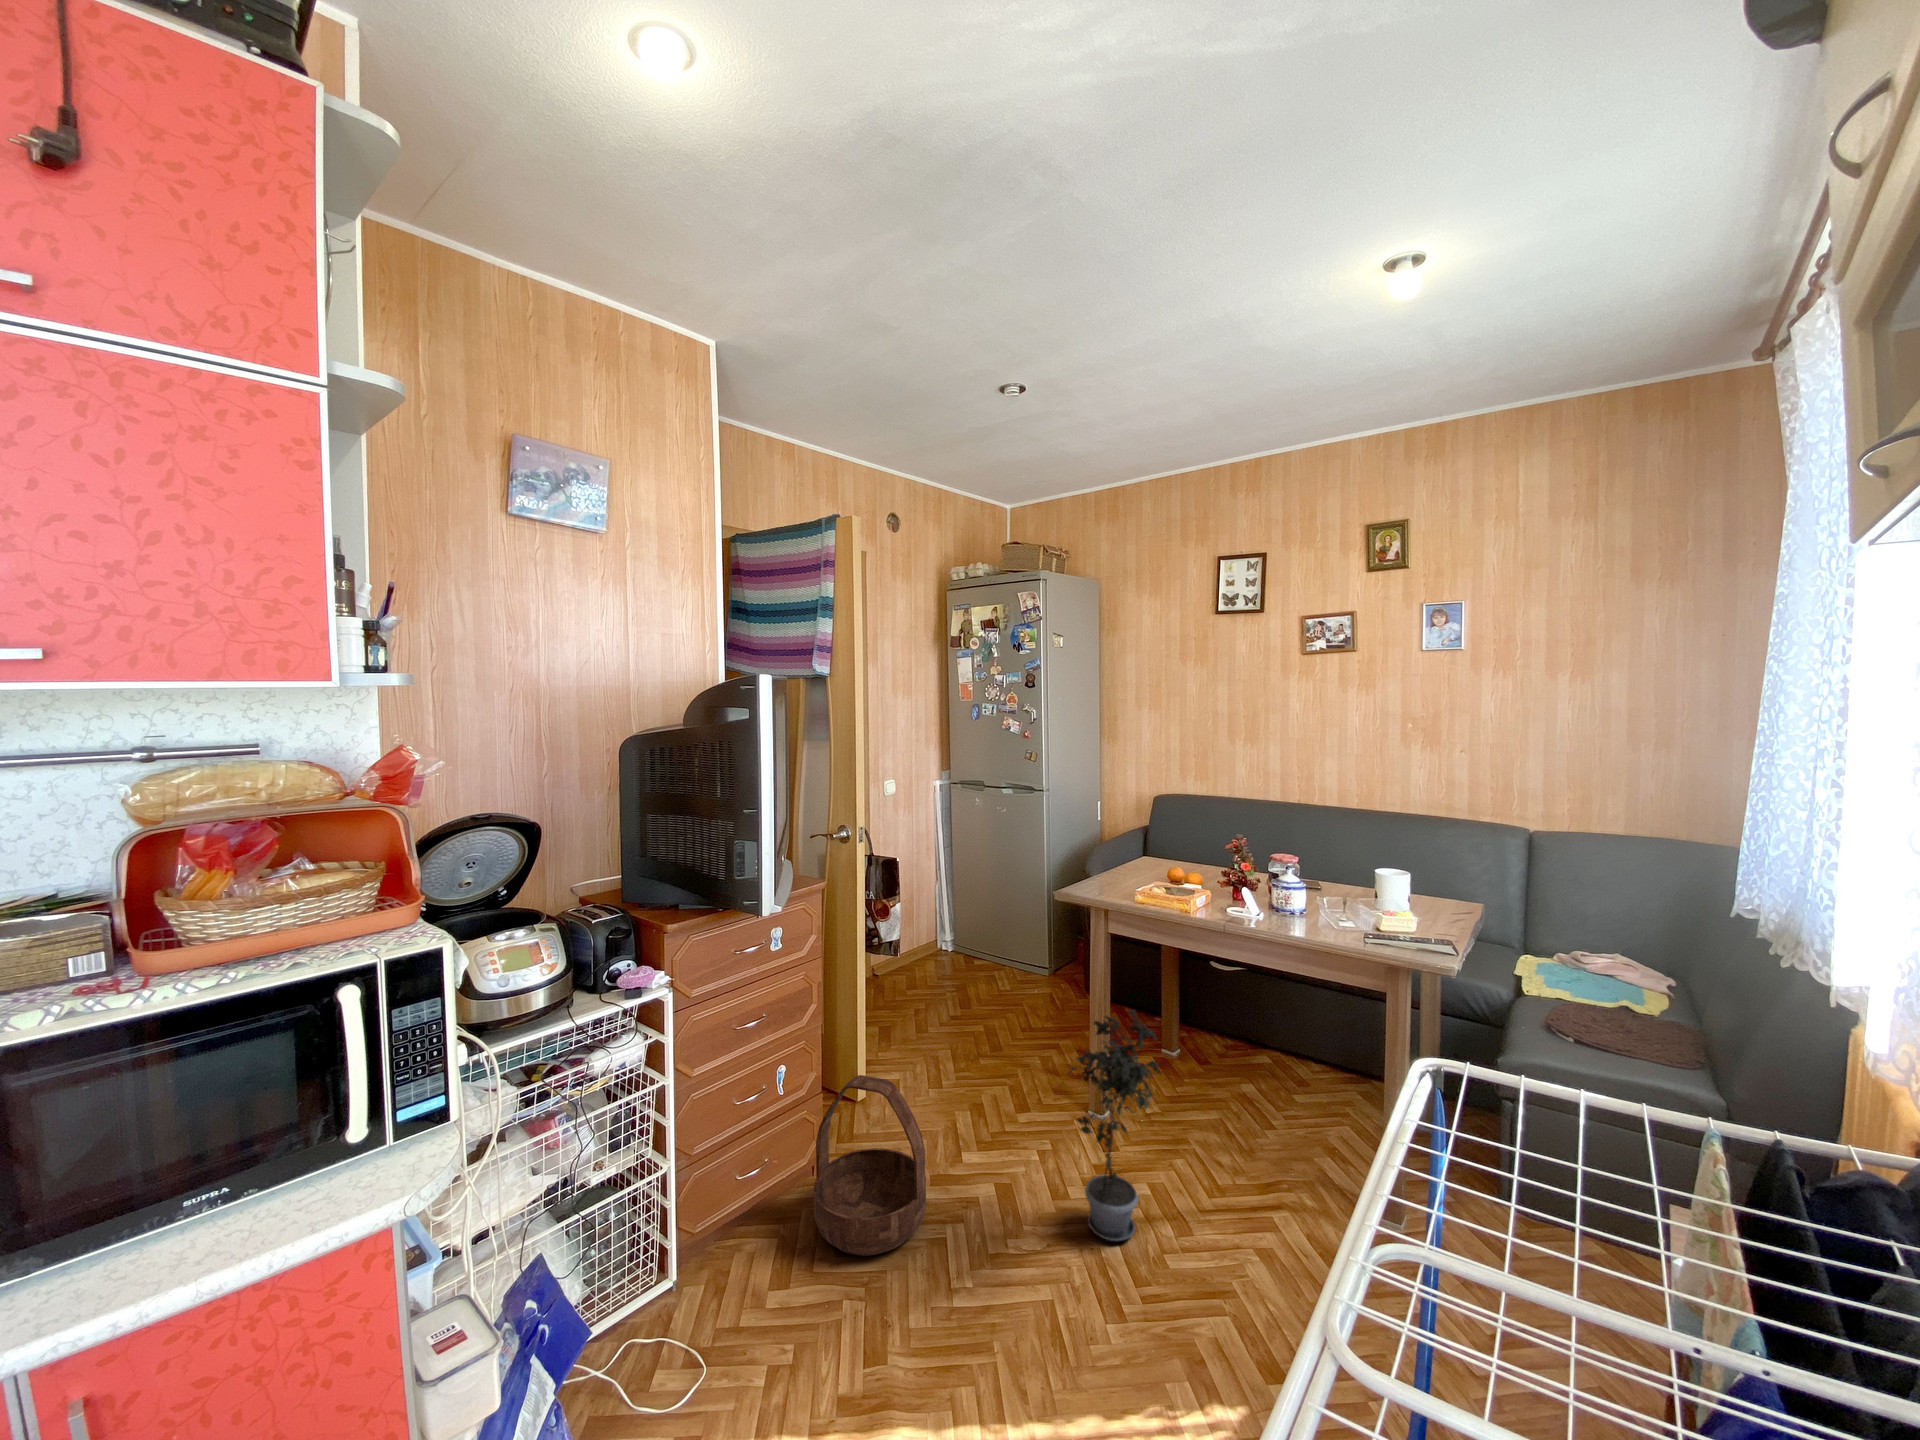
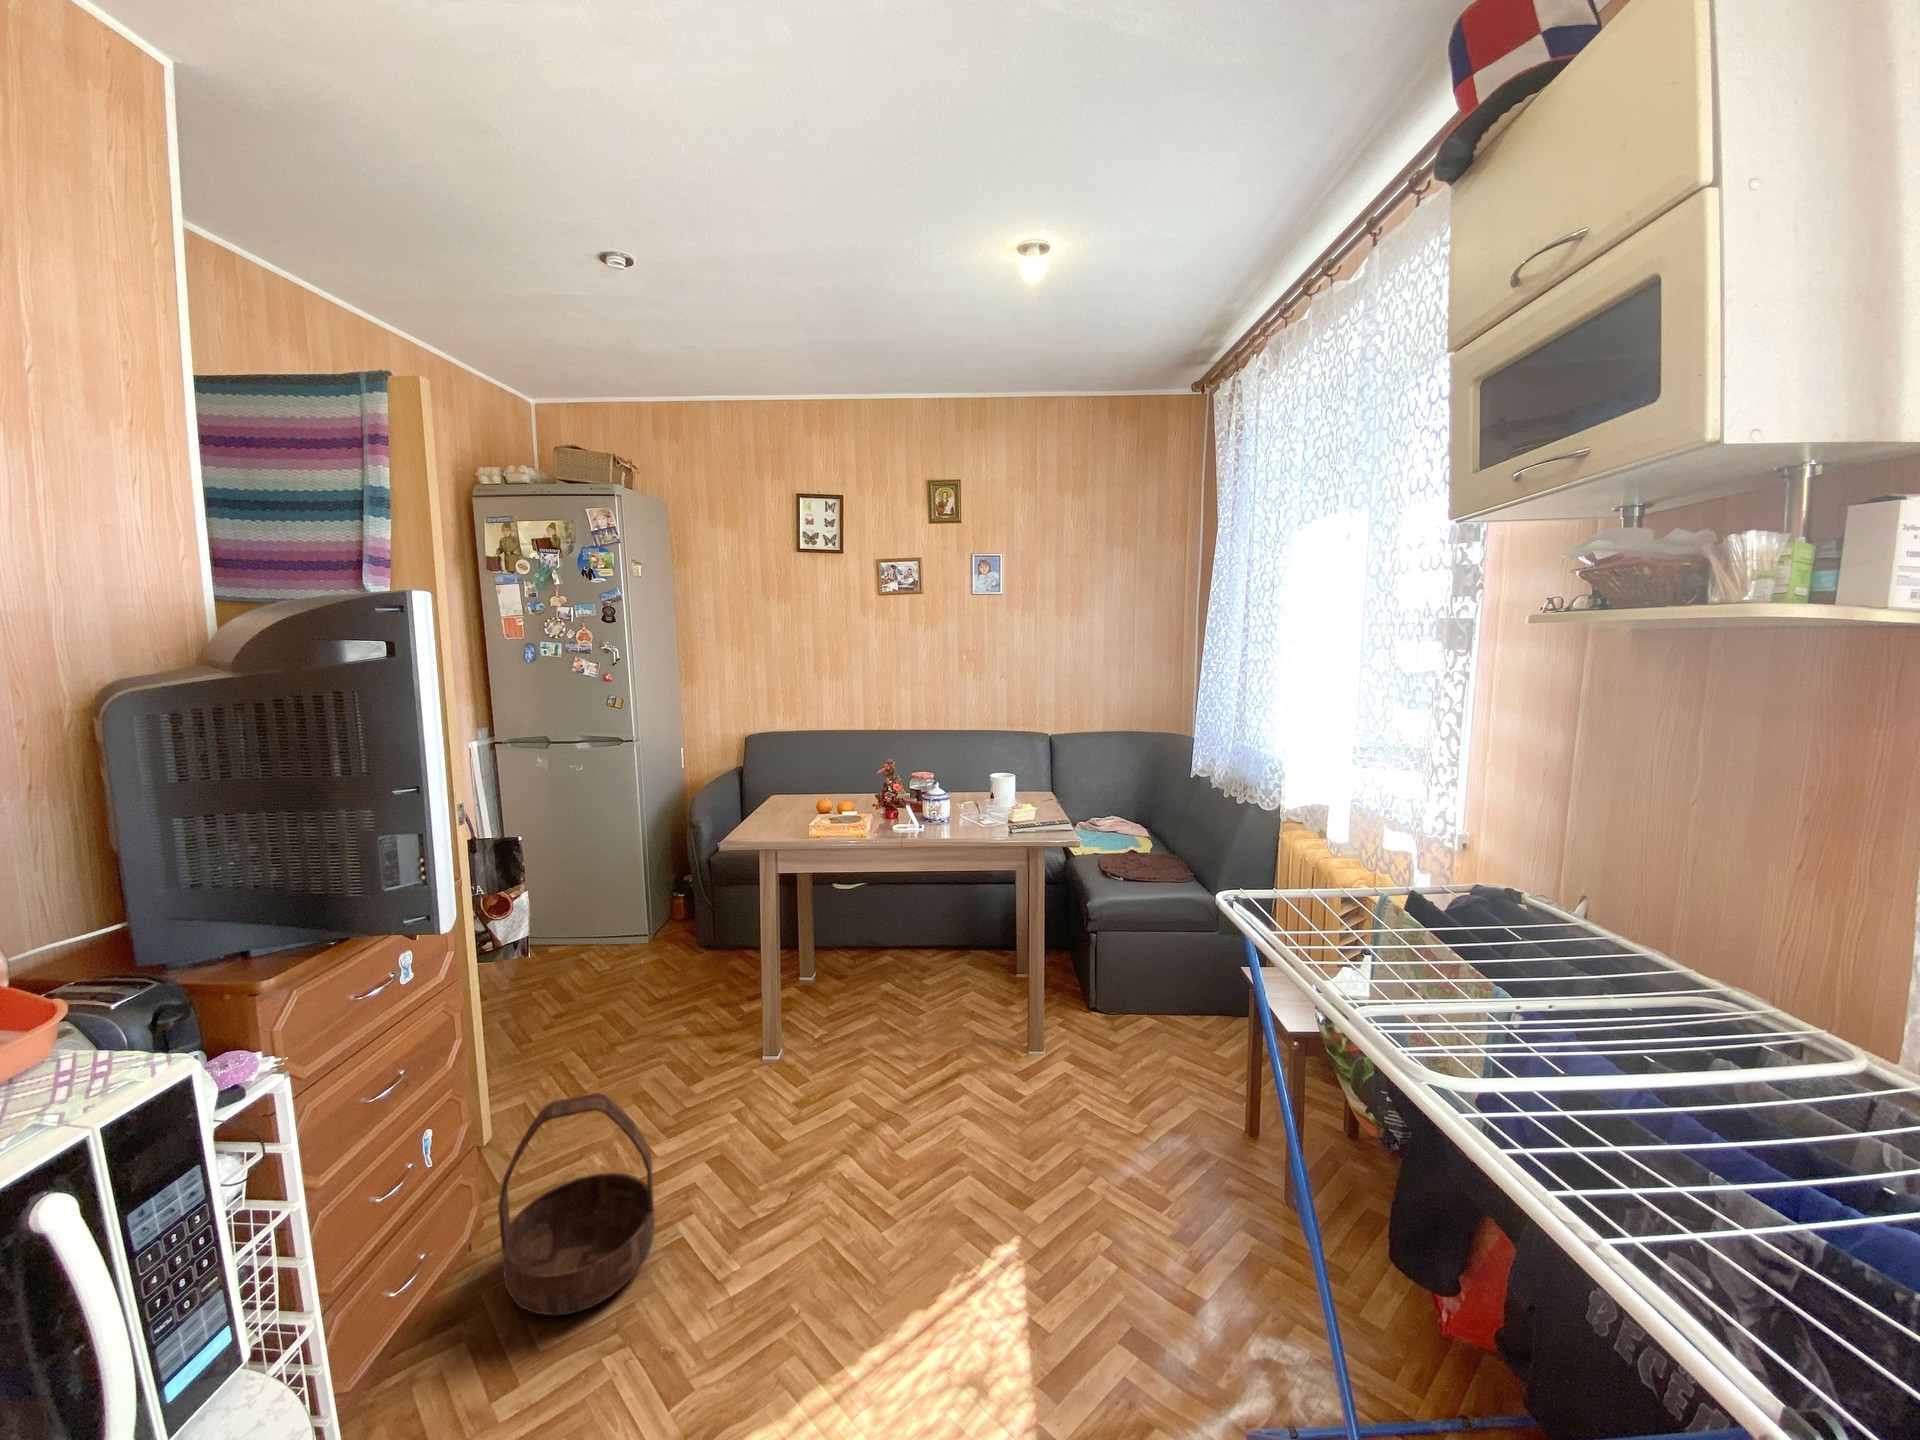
potted plant: present [1069,1010,1161,1241] -> none [793,936,899,1162]

